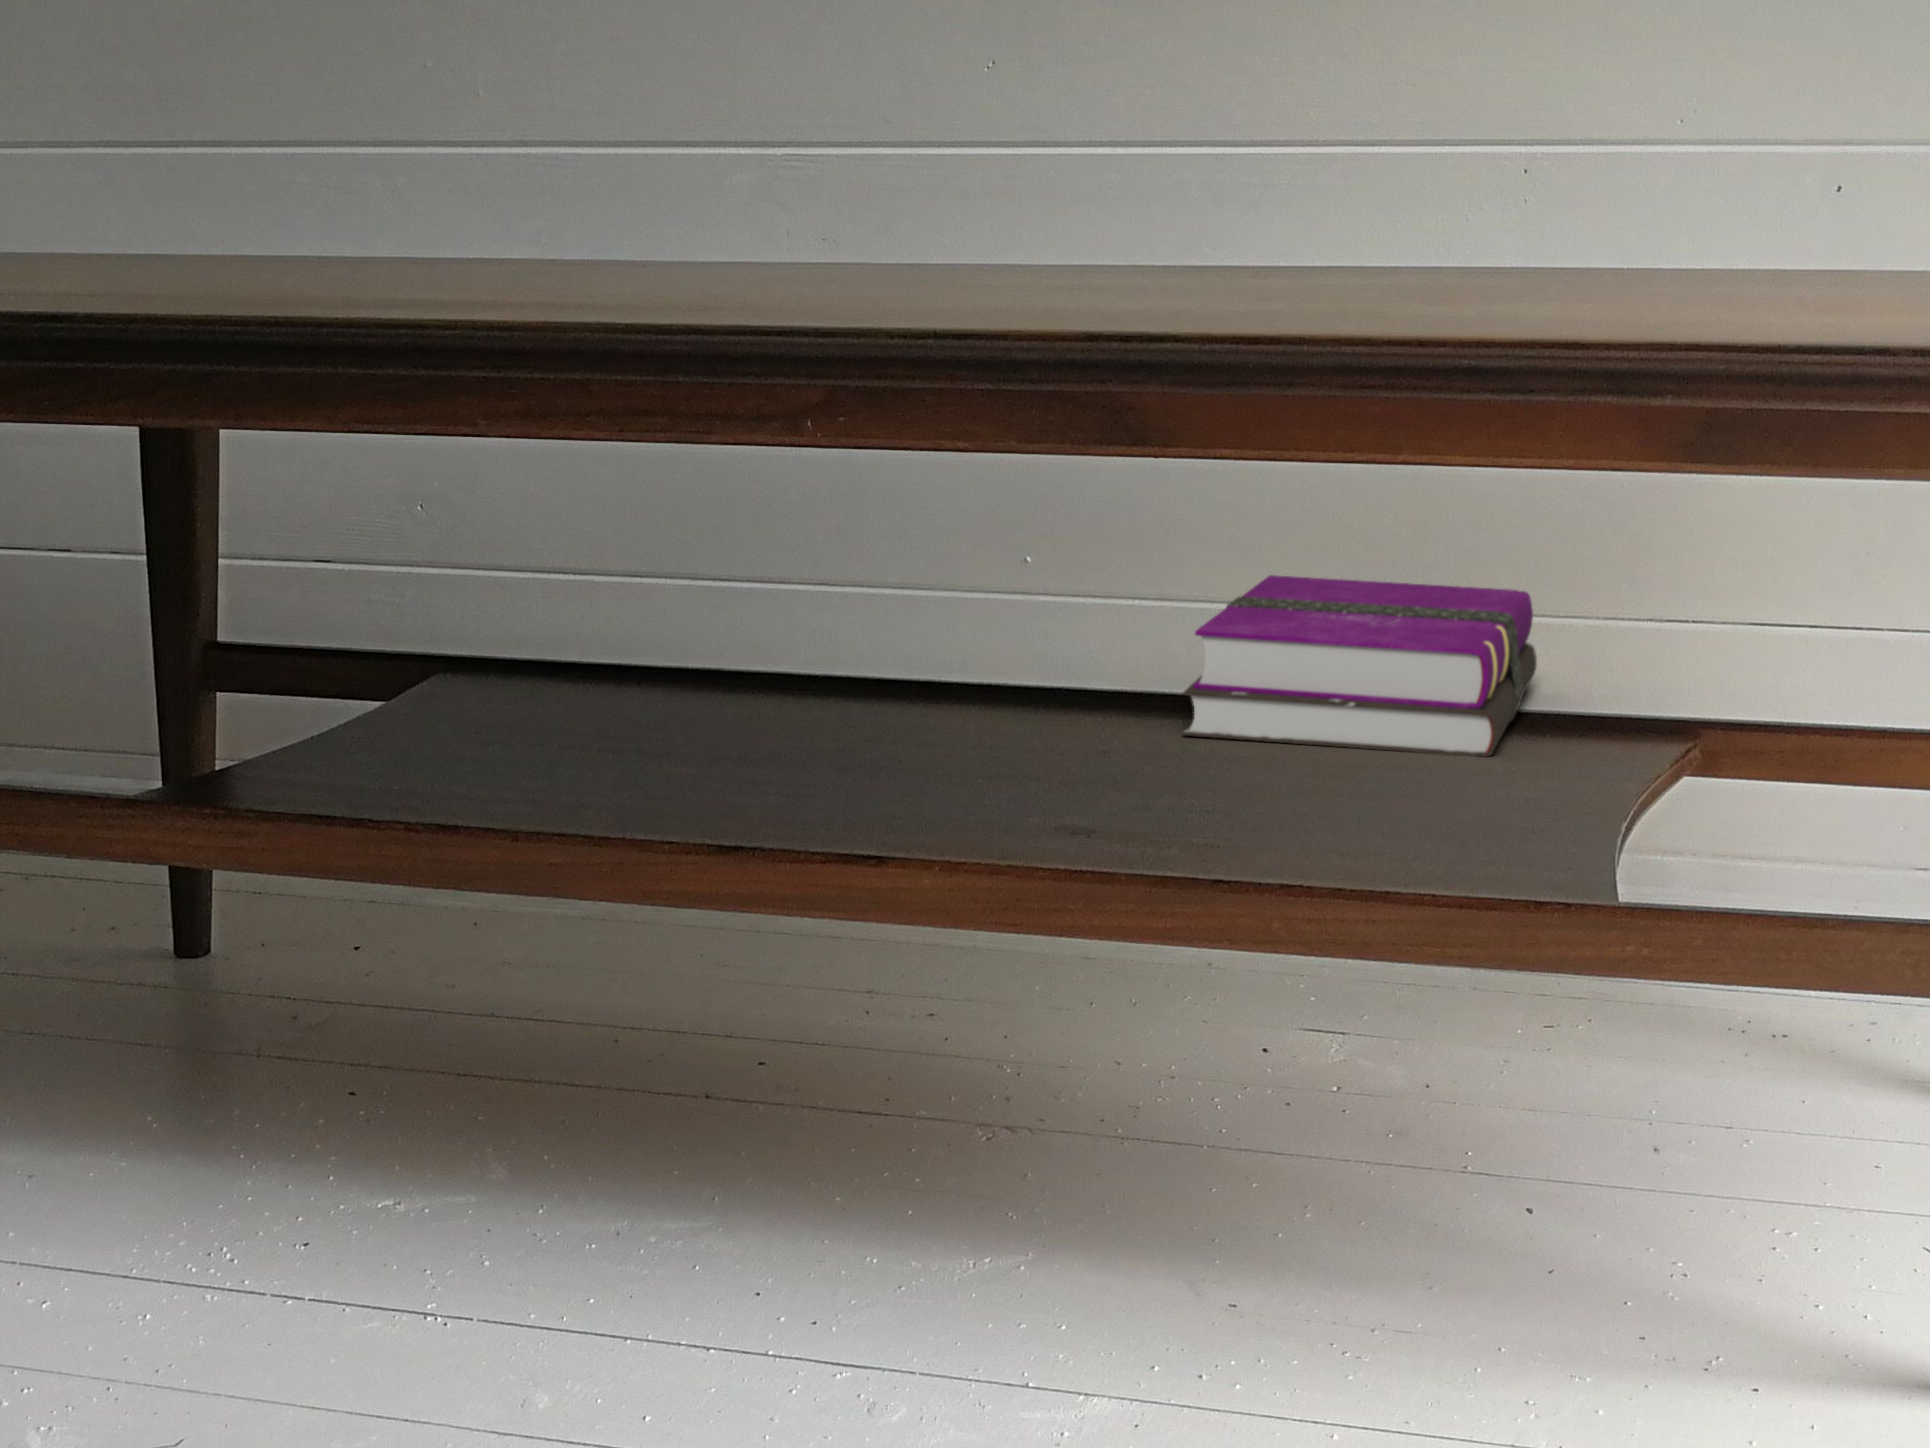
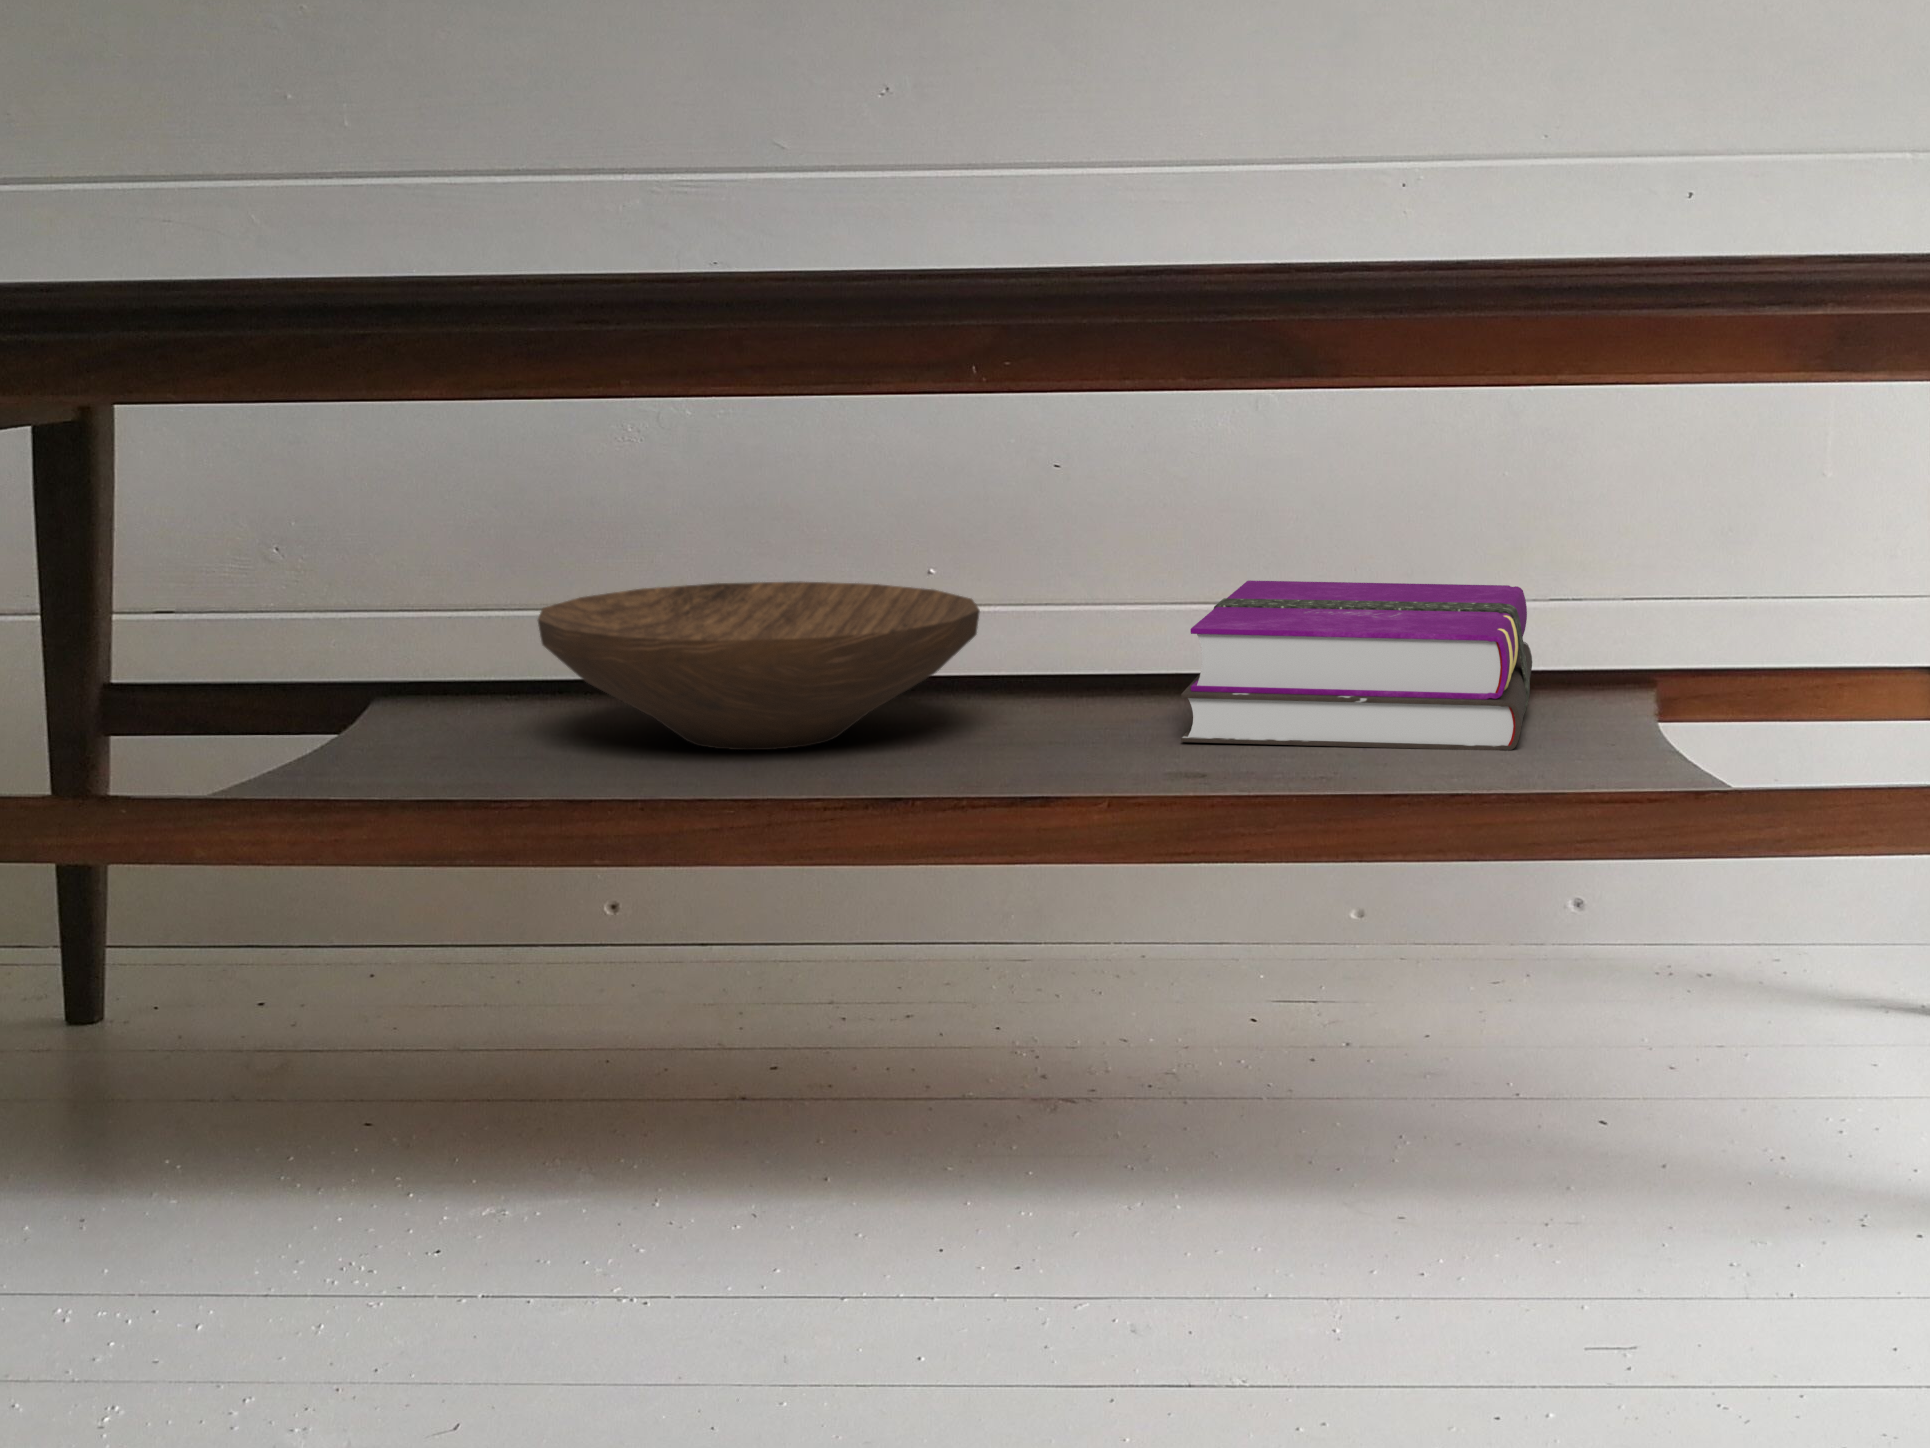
wooden bowl: none [598,565,1002,728] -> present [538,582,980,750]

